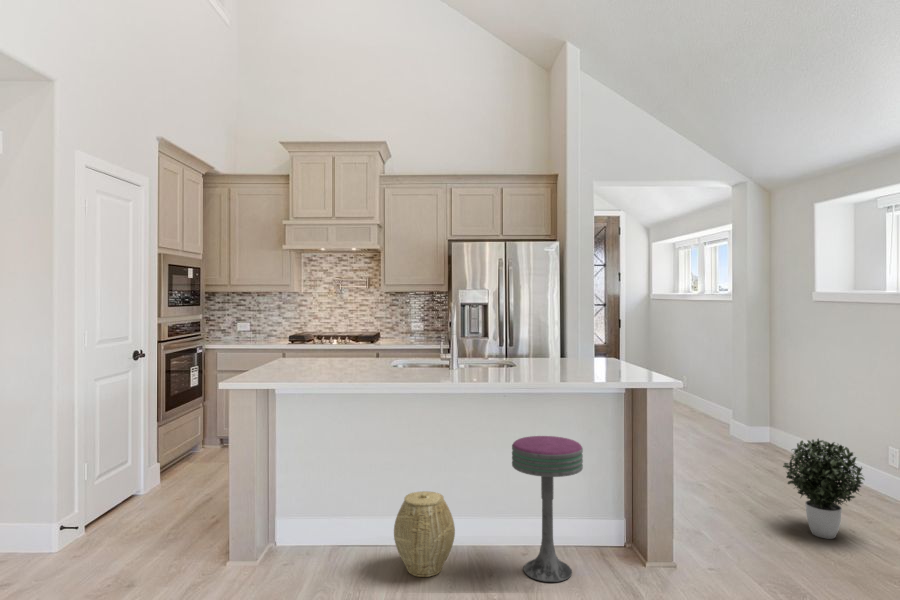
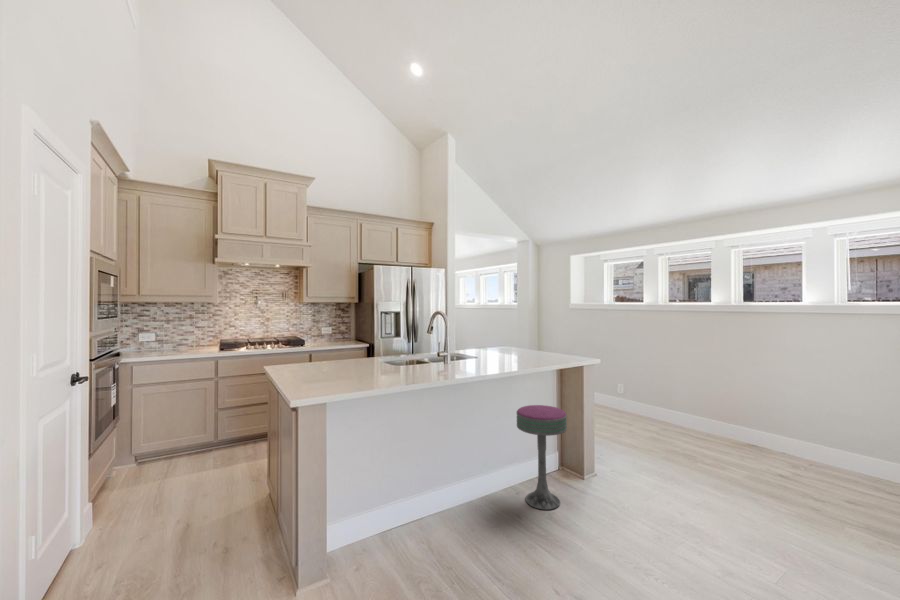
potted plant: present [783,439,865,539] -> none [608,385,647,440]
woven basket: present [394,491,455,577] -> none [444,463,493,535]

